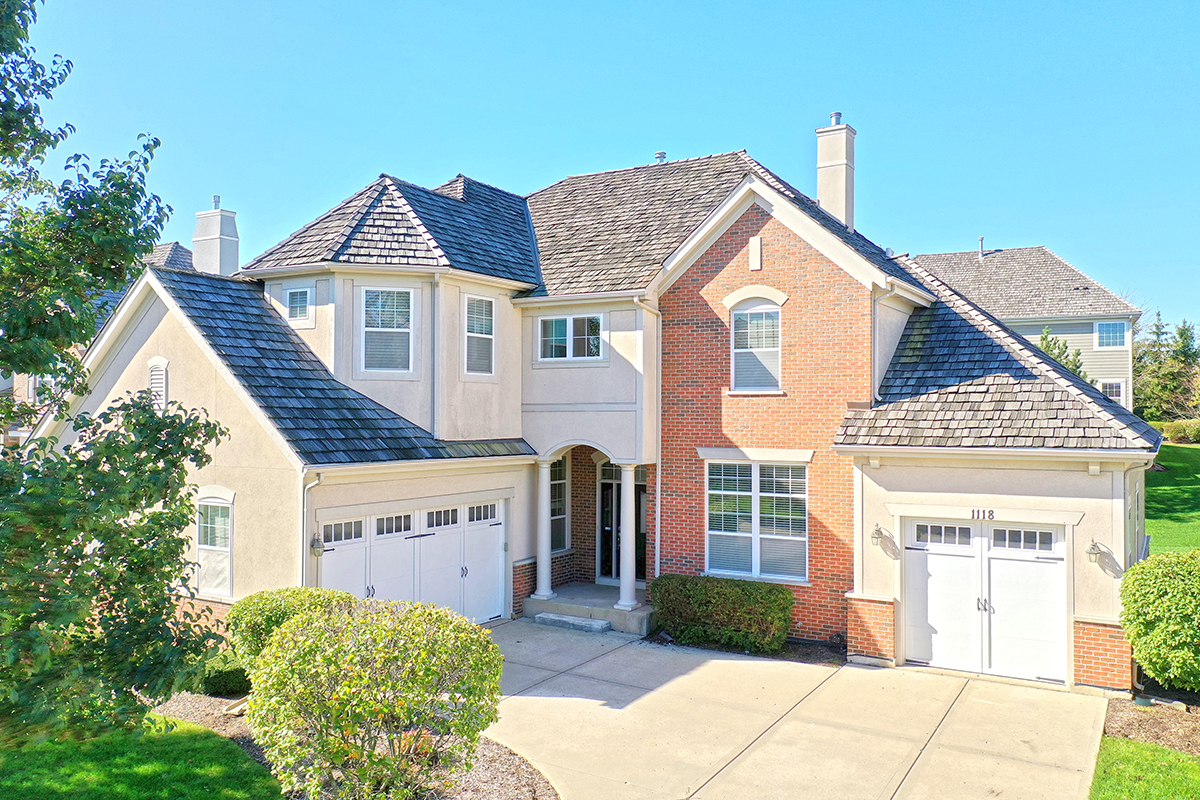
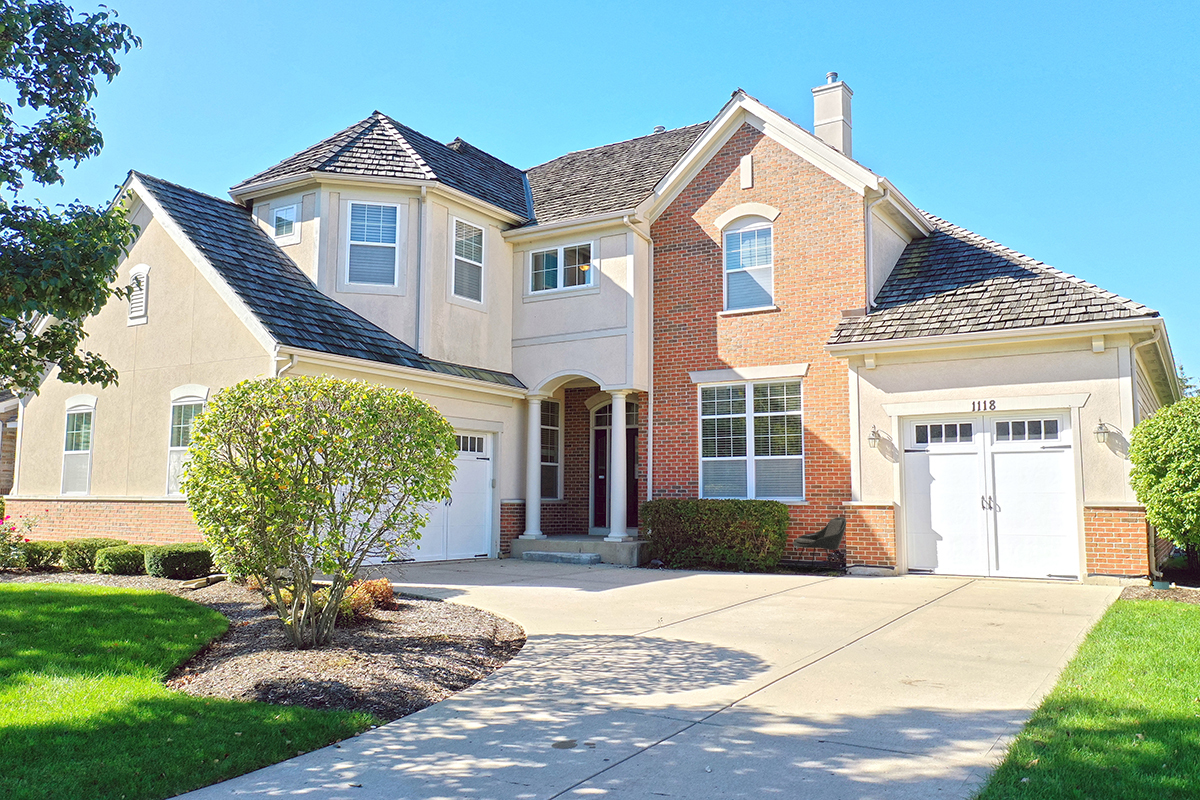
lounge chair: none [796,606,849,664] -> present [793,517,849,573]

